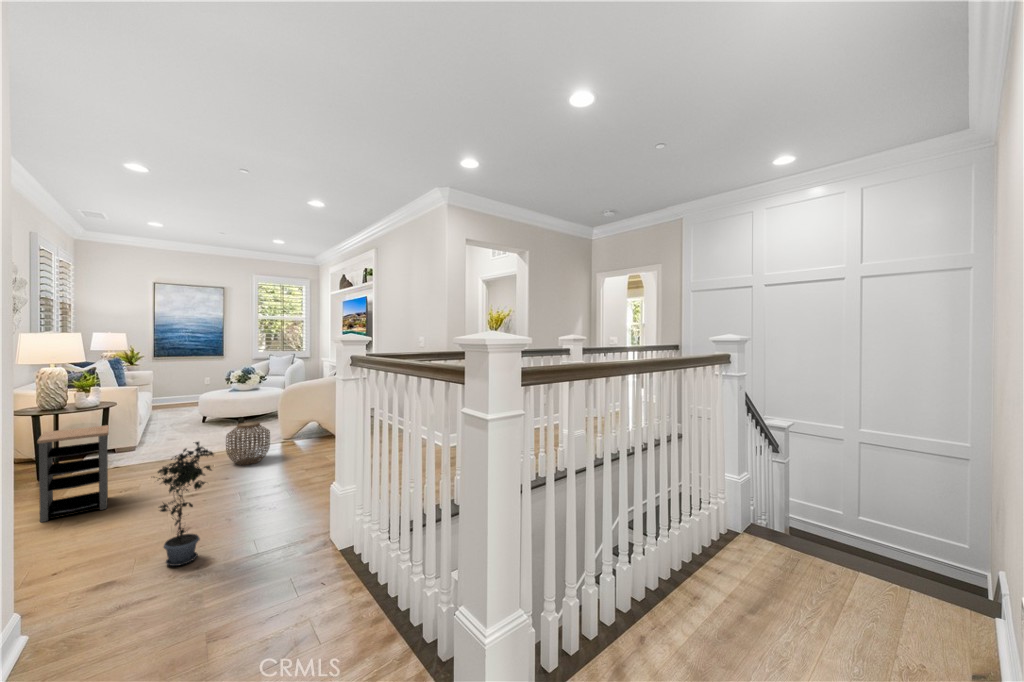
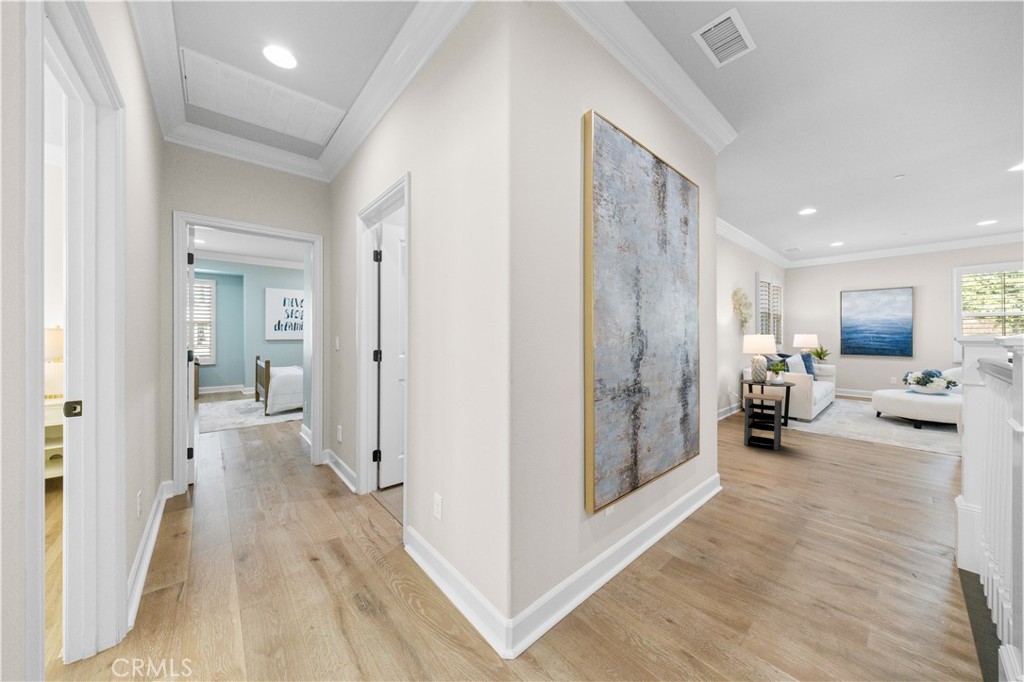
woven basket: present [226,422,270,465] -> none [878,419,930,462]
potted plant: present [158,442,213,566] -> none [789,413,836,499]

